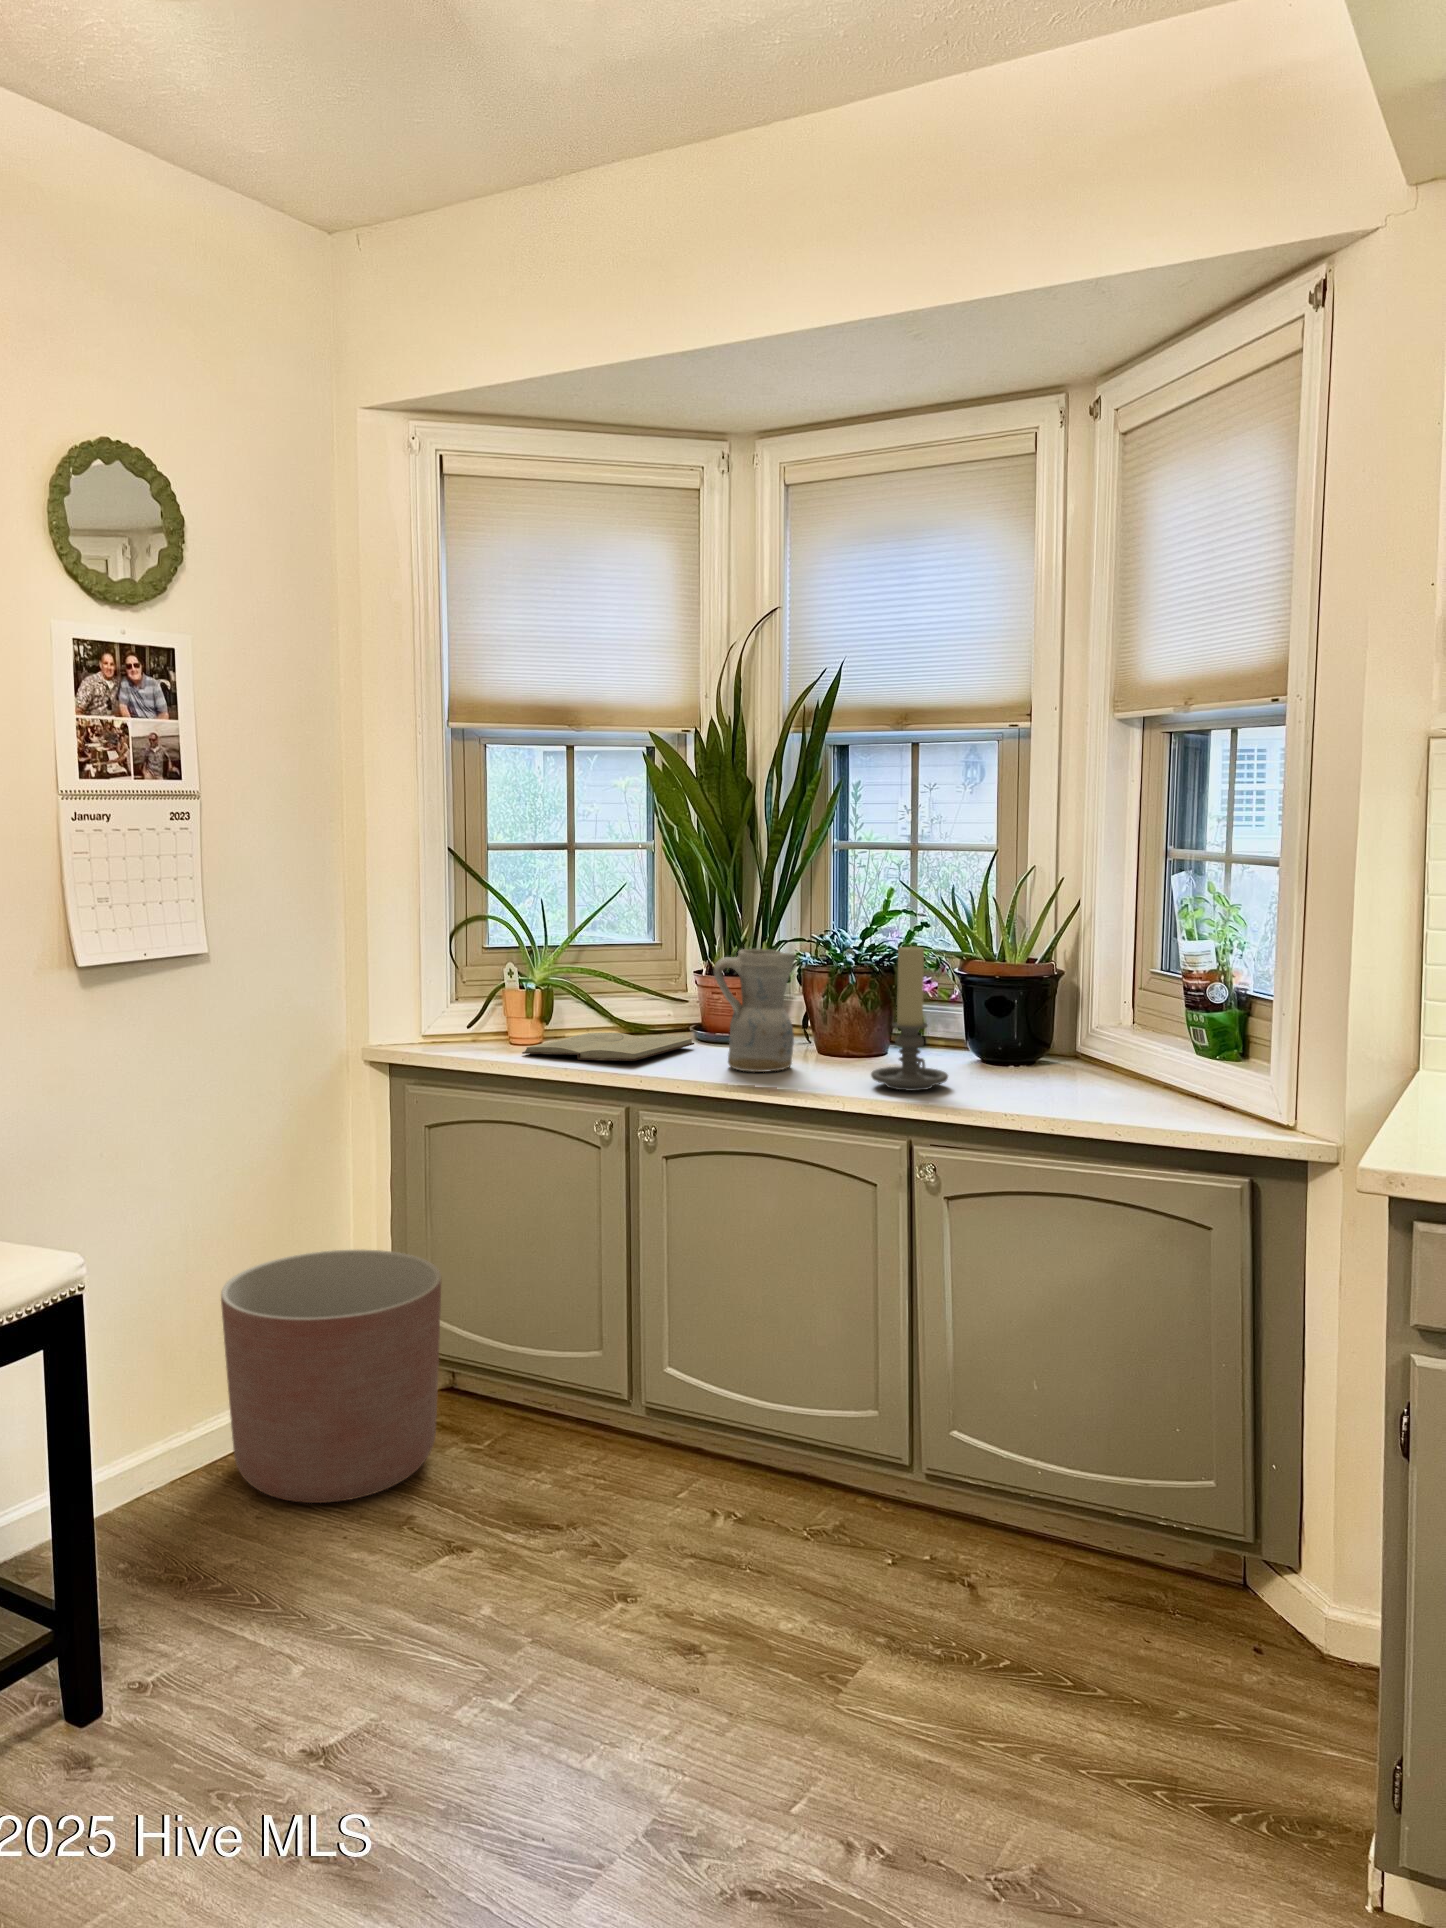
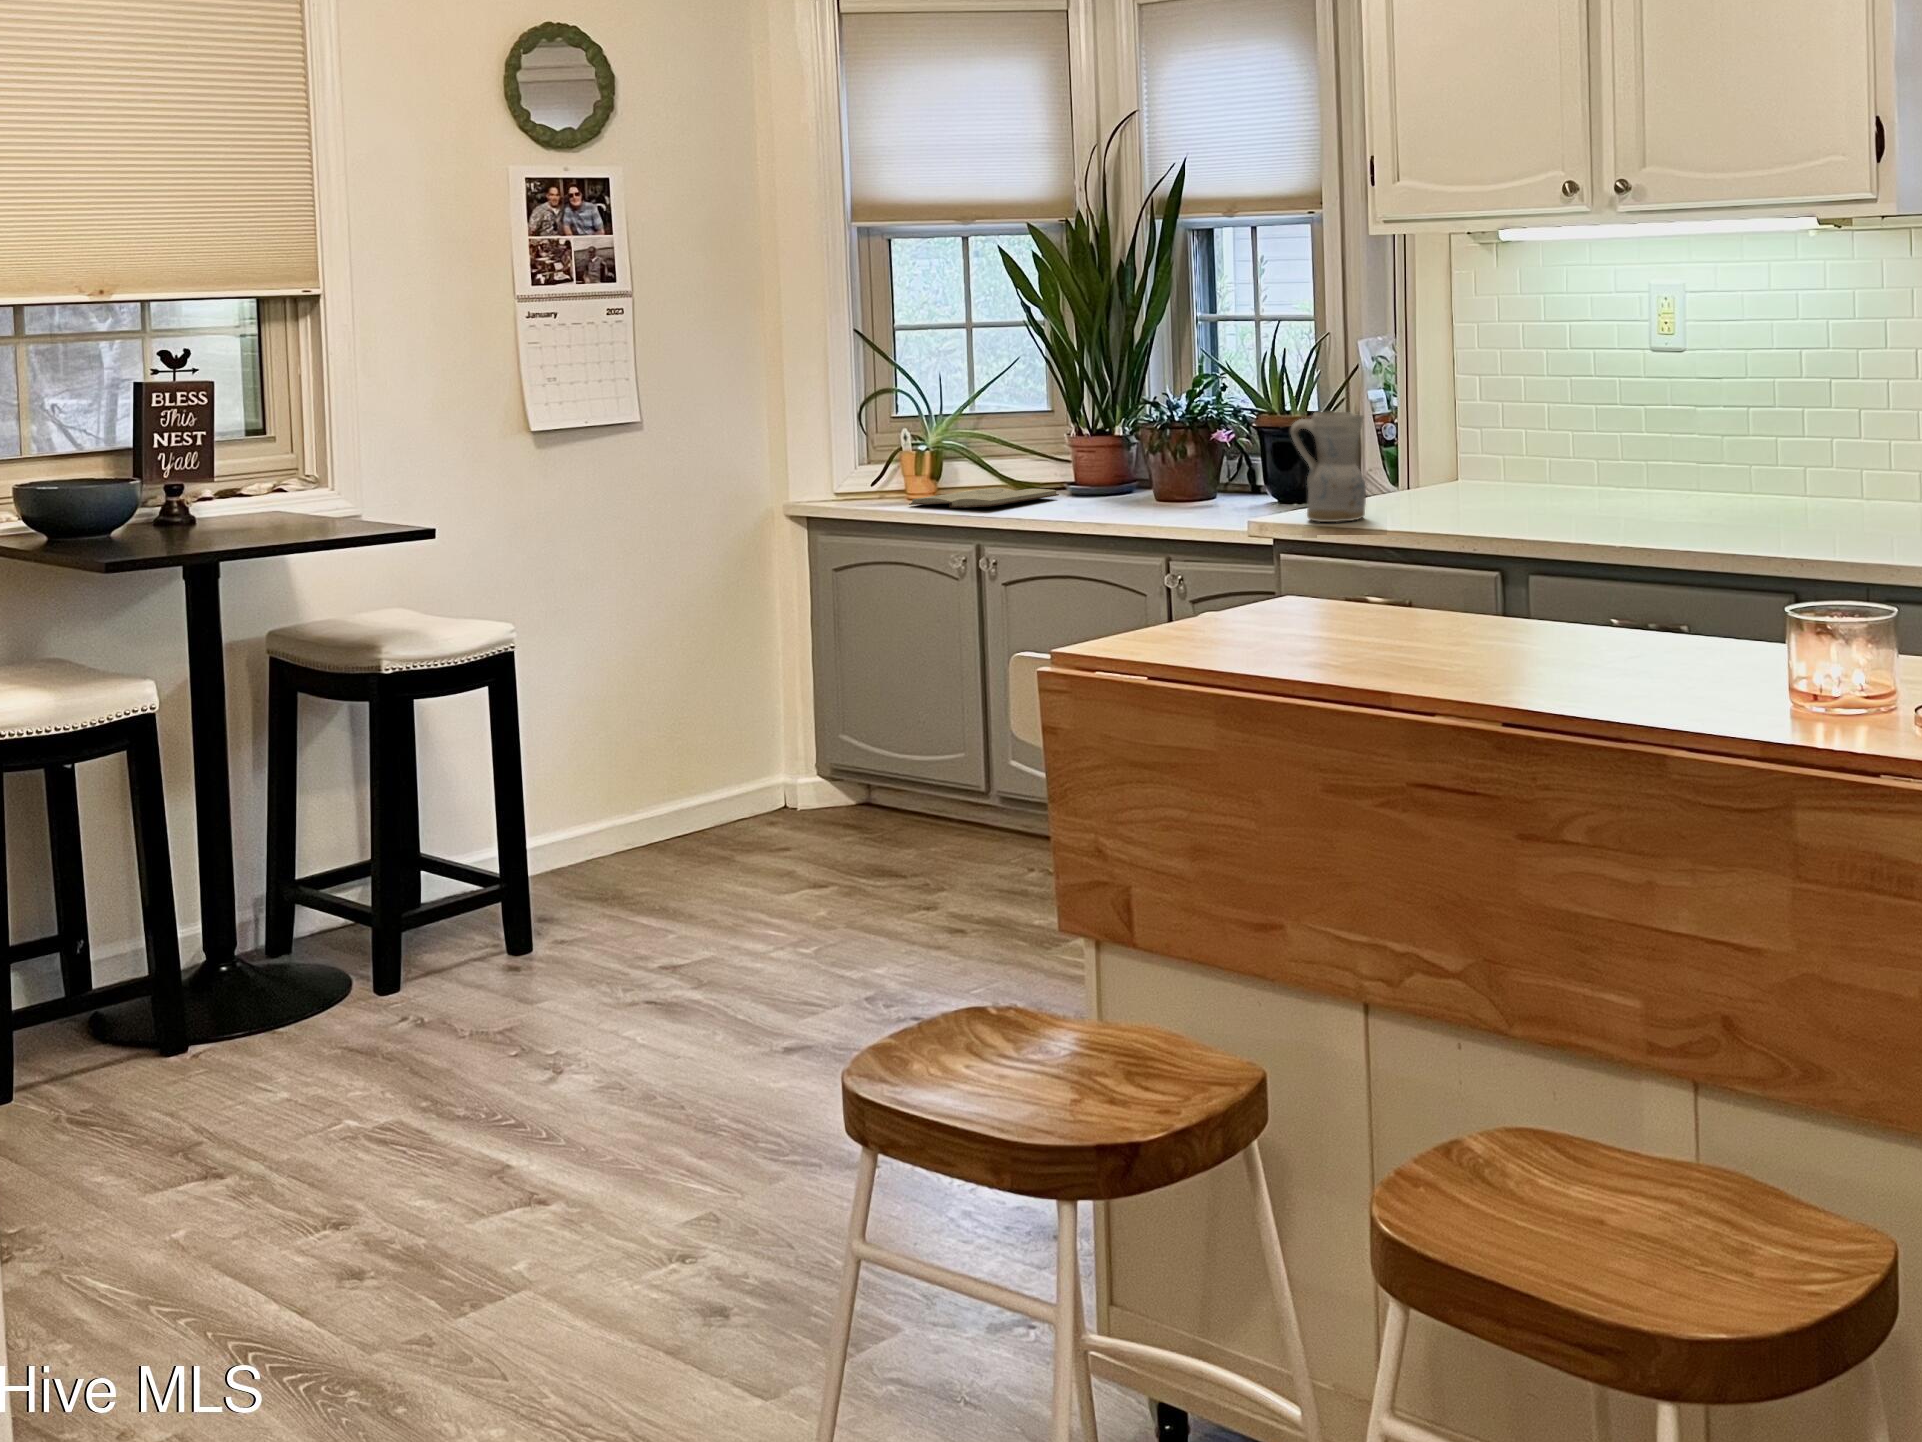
candle holder: present [871,946,948,1091] -> none [1159,401,1222,521]
ceramic pitcher: present [714,949,795,1072] -> present [1290,412,1366,522]
planter: present [221,1250,441,1503] -> none [652,673,832,863]

